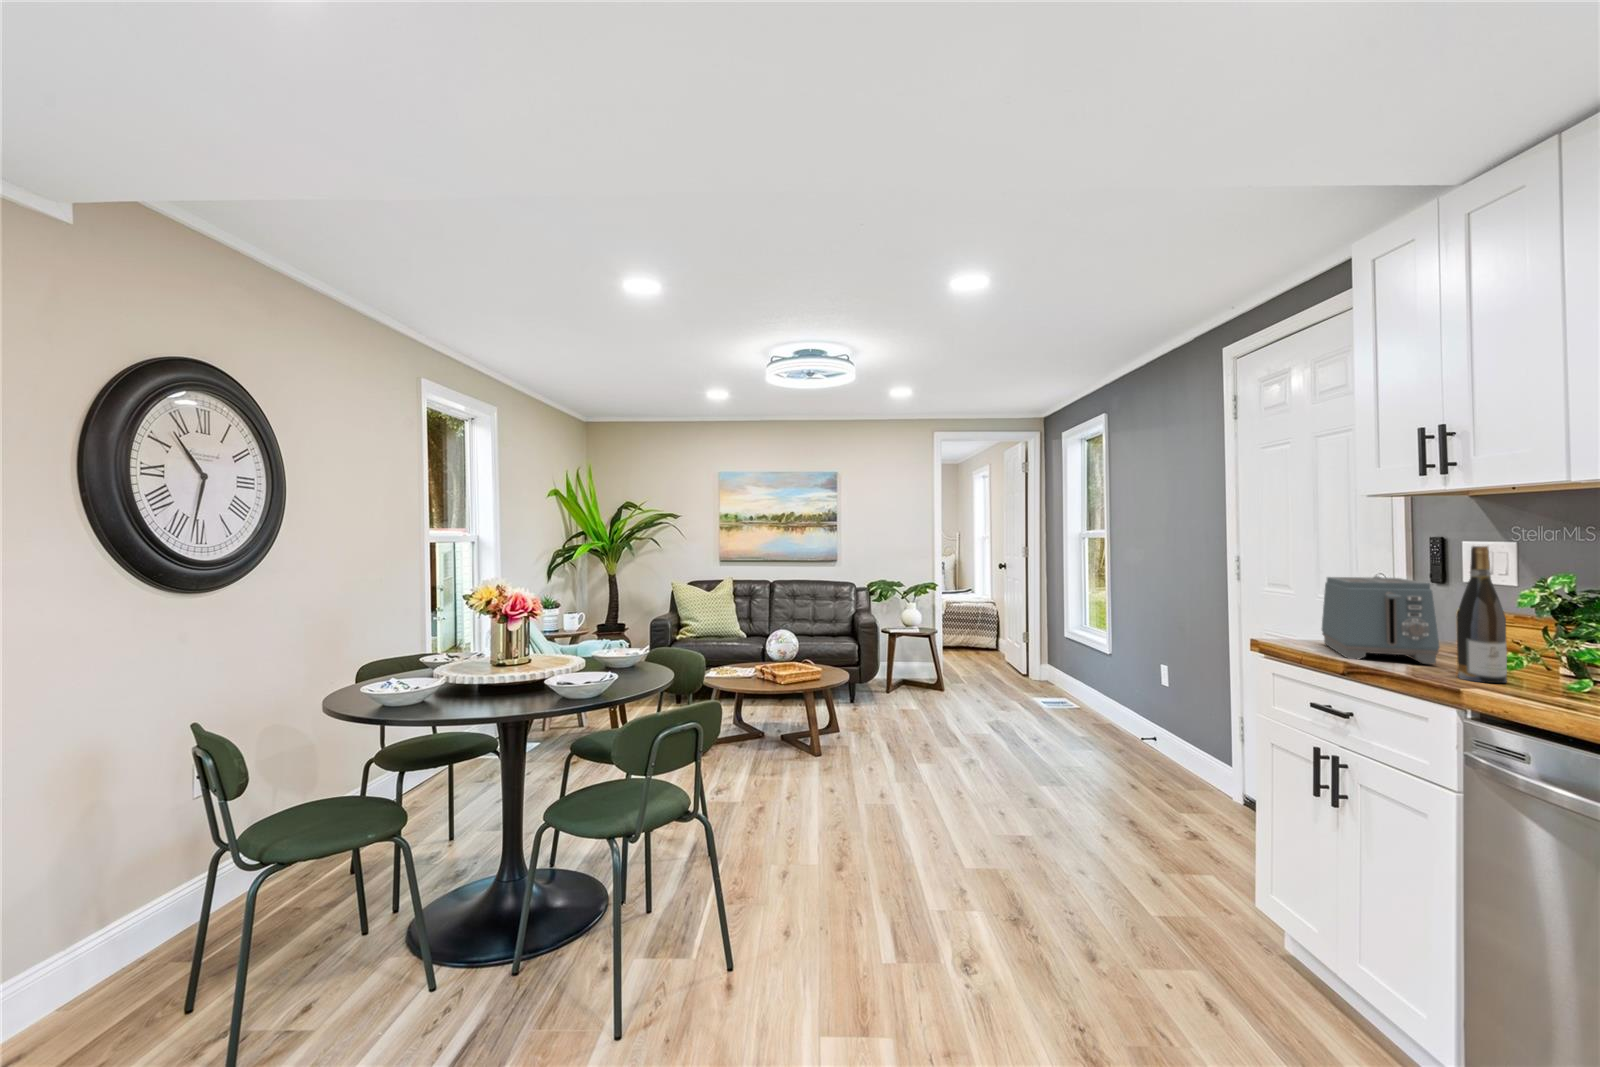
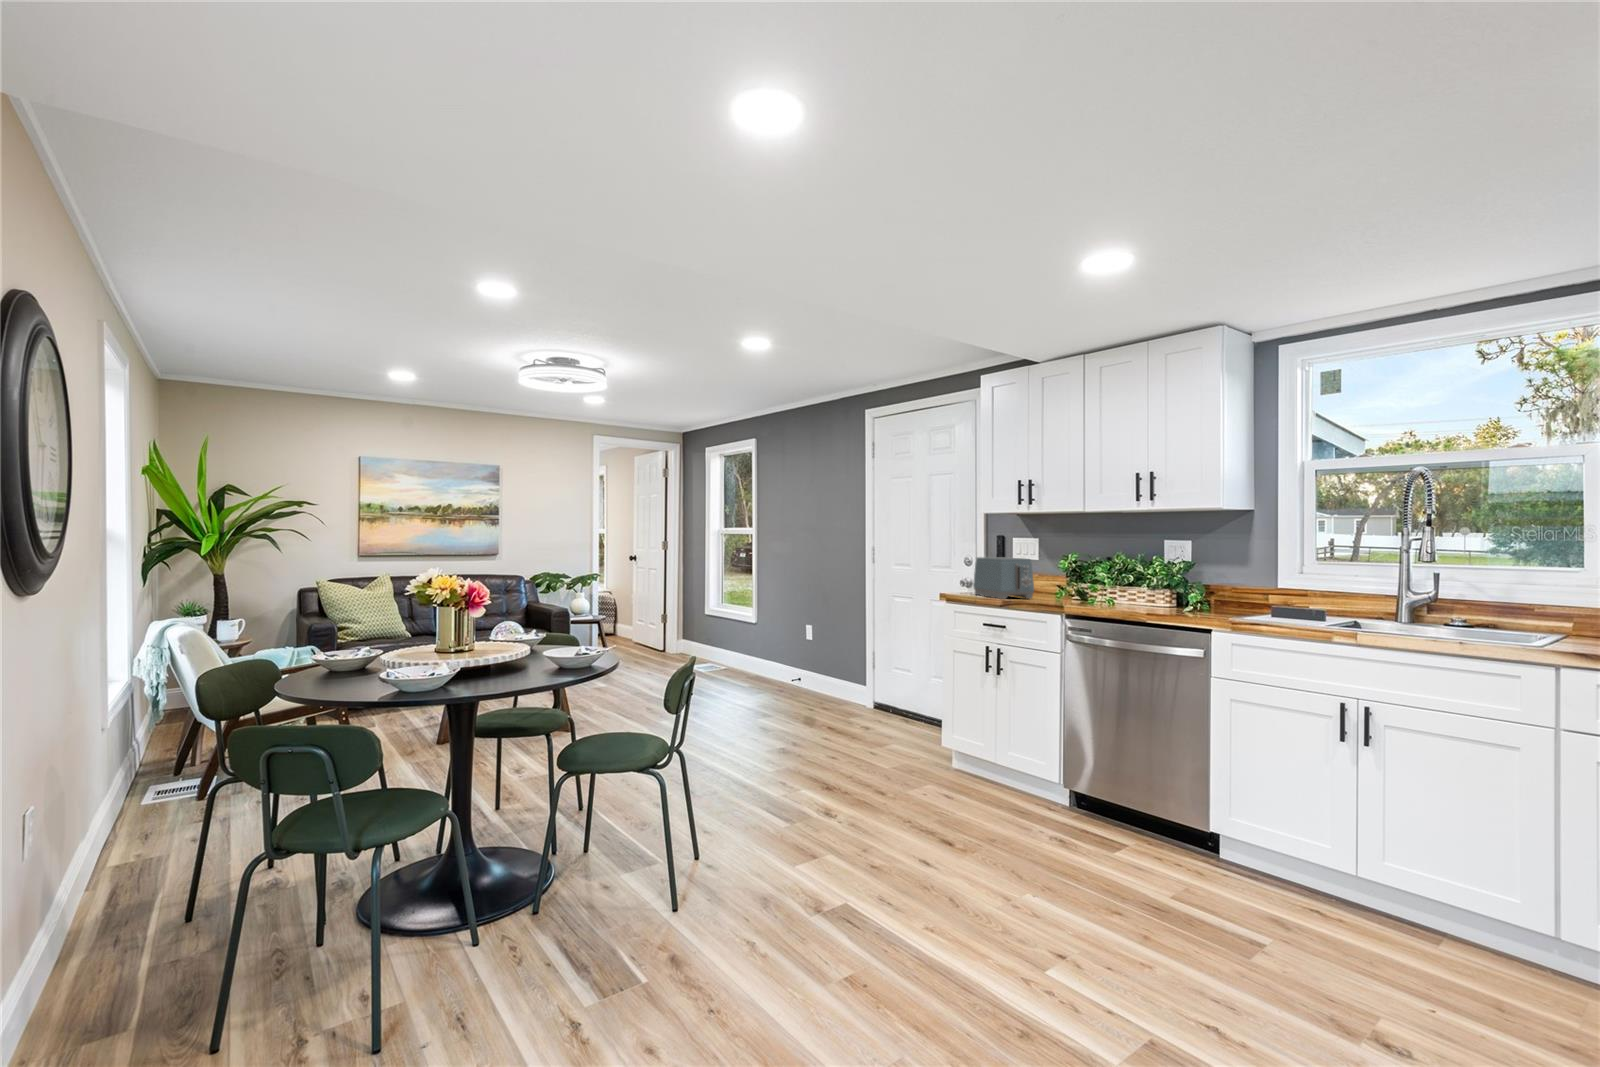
wine bottle: present [1457,546,1507,683] -> none [1050,541,1068,603]

